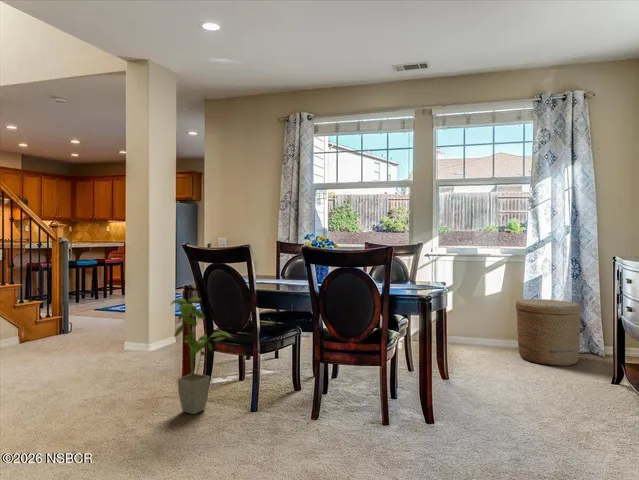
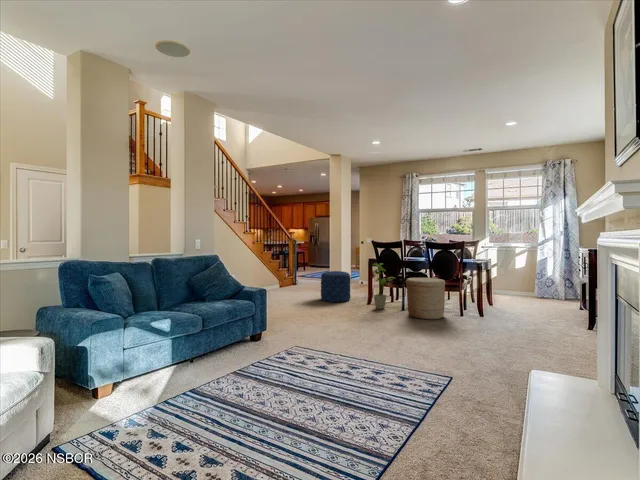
basket: present [516,299,581,366] -> present [406,278,446,319]
pouf: none [65,312,144,392] -> present [321,271,351,302]

